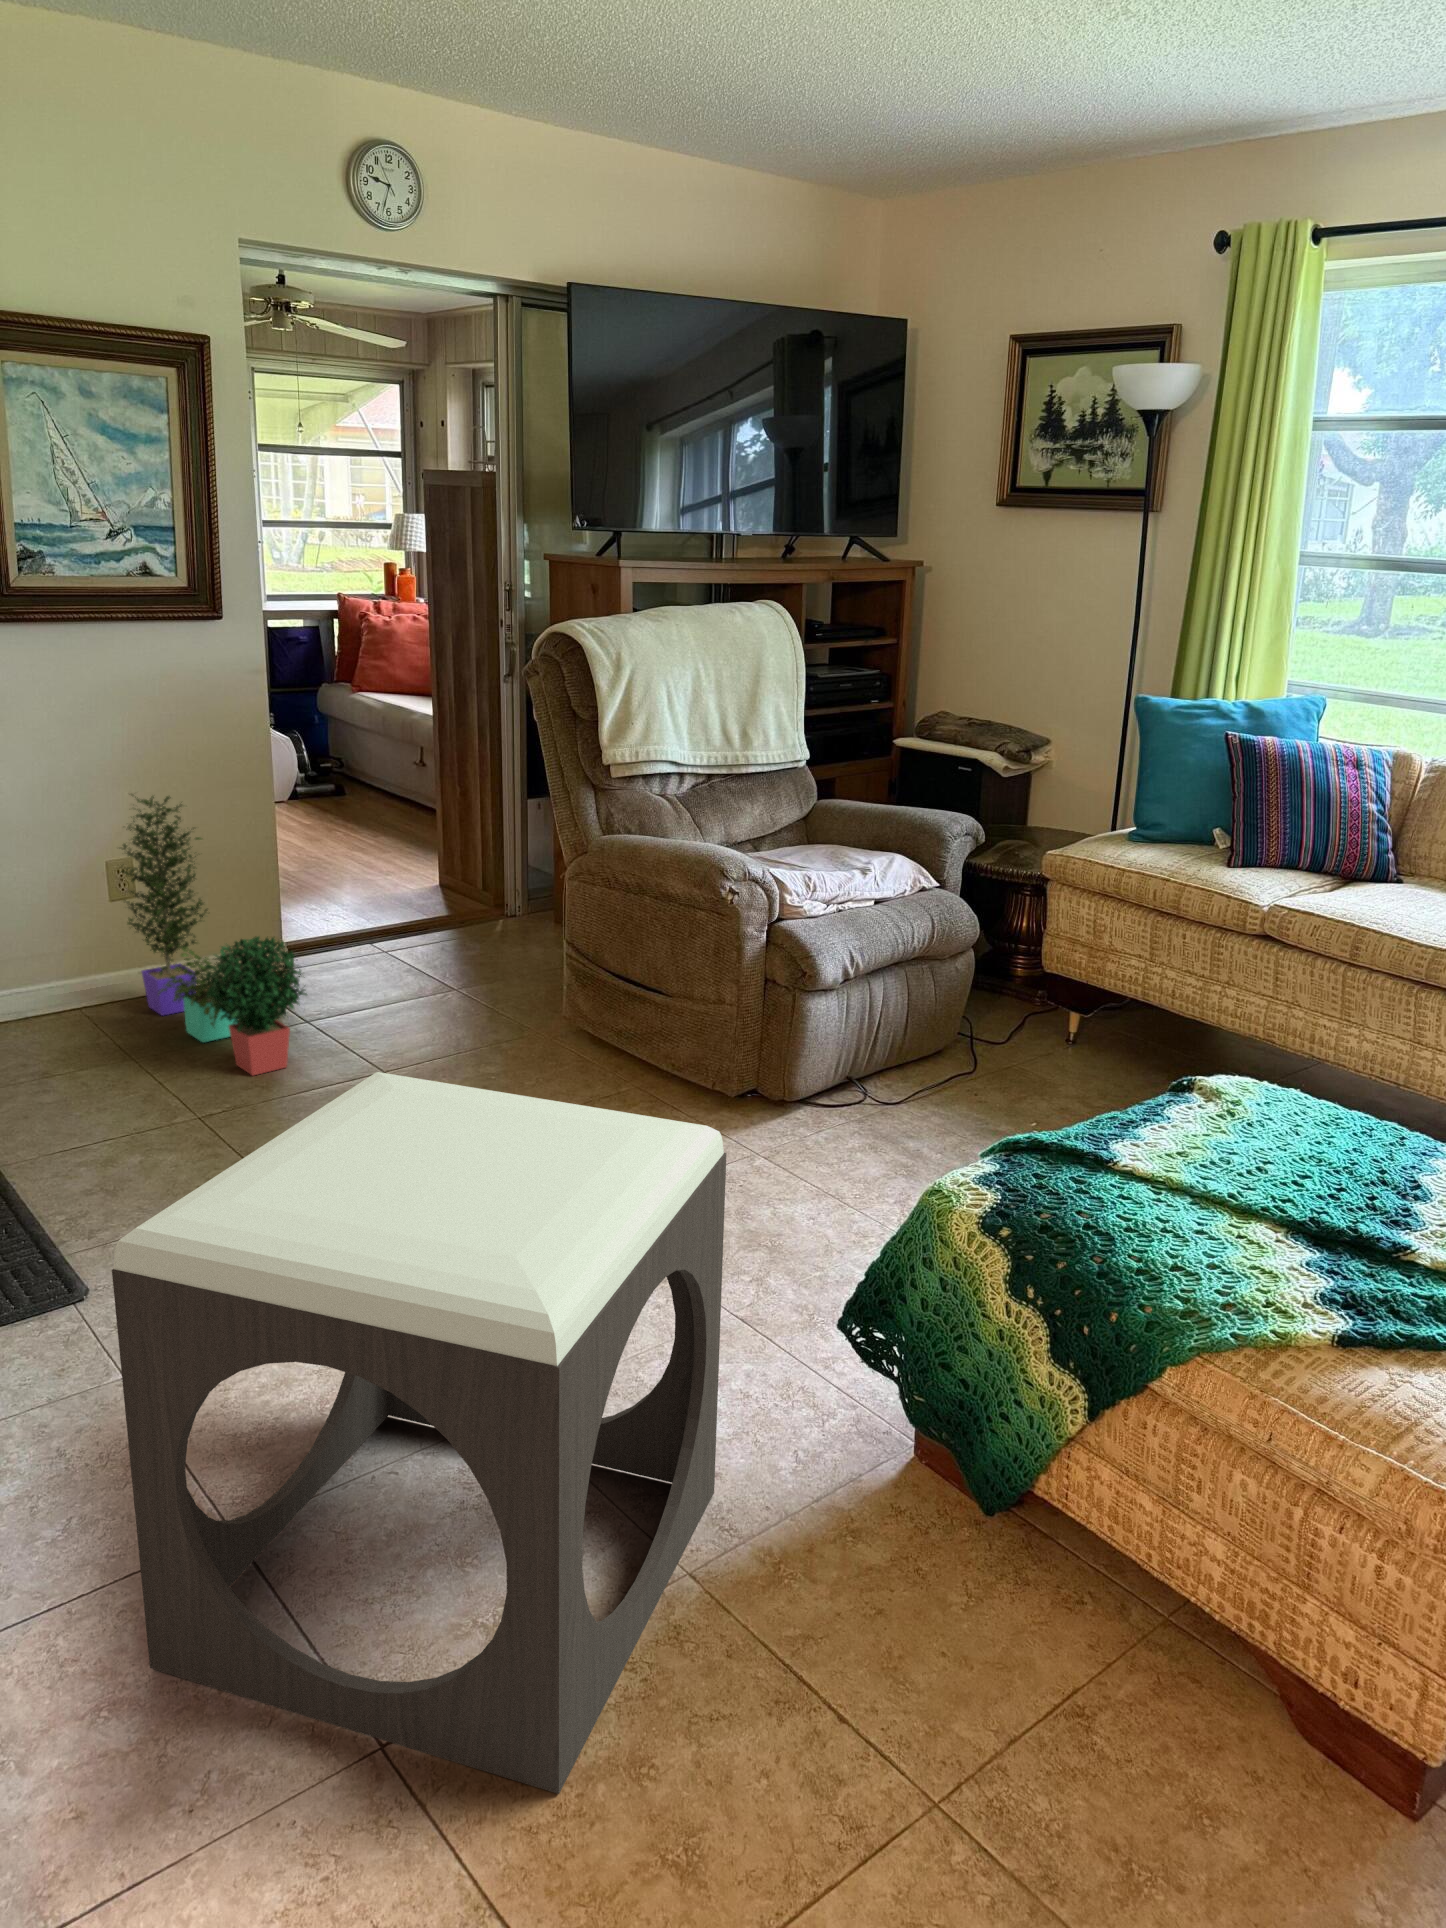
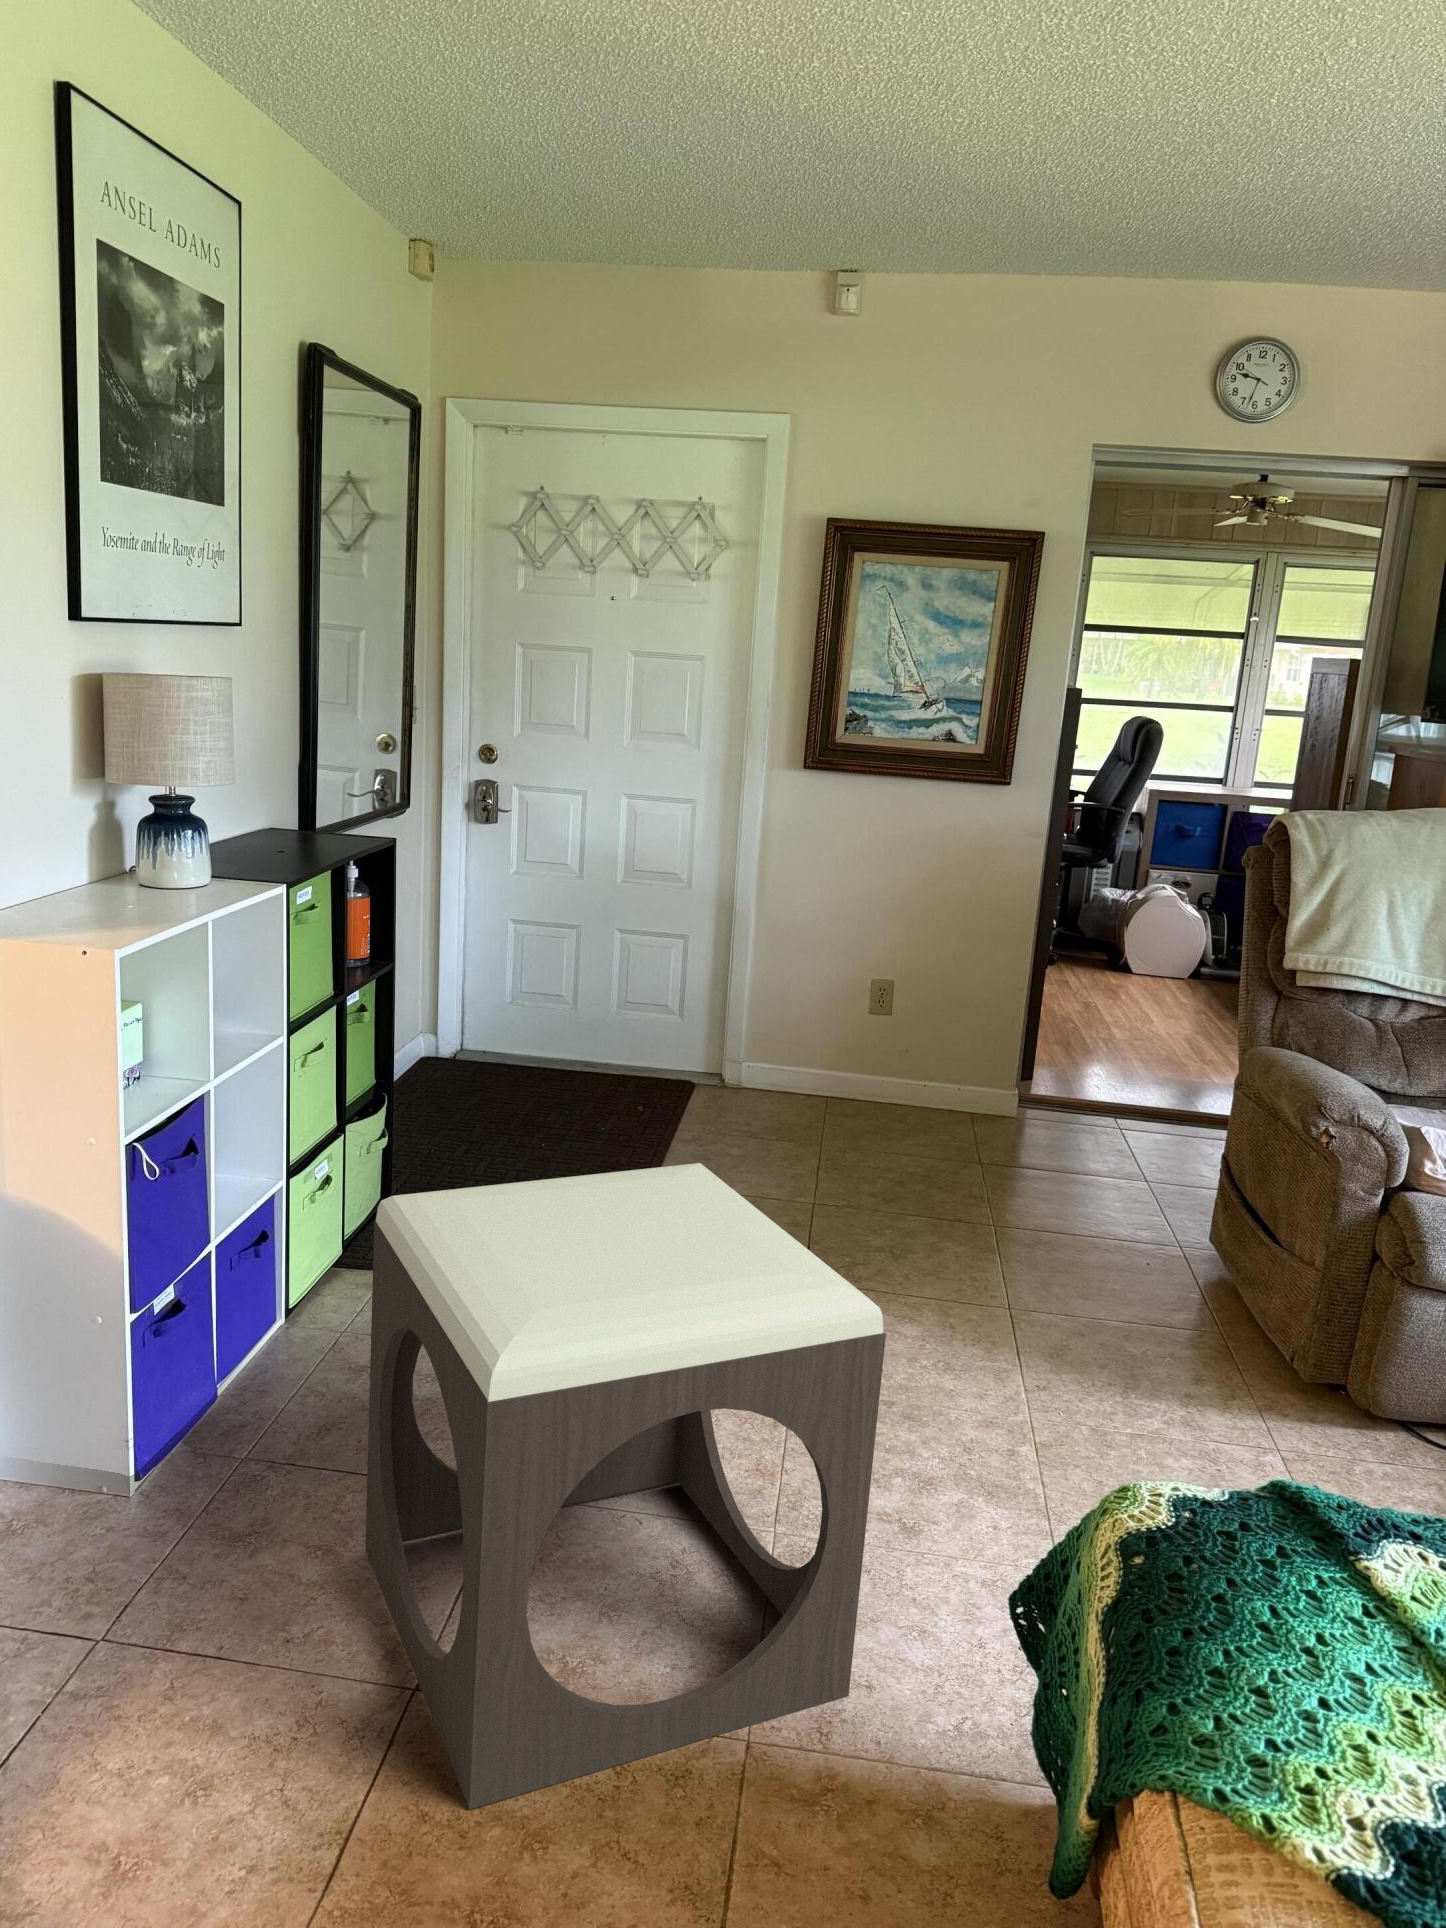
potted plant: present [121,794,307,1075] -> none [856,925,956,1197]

